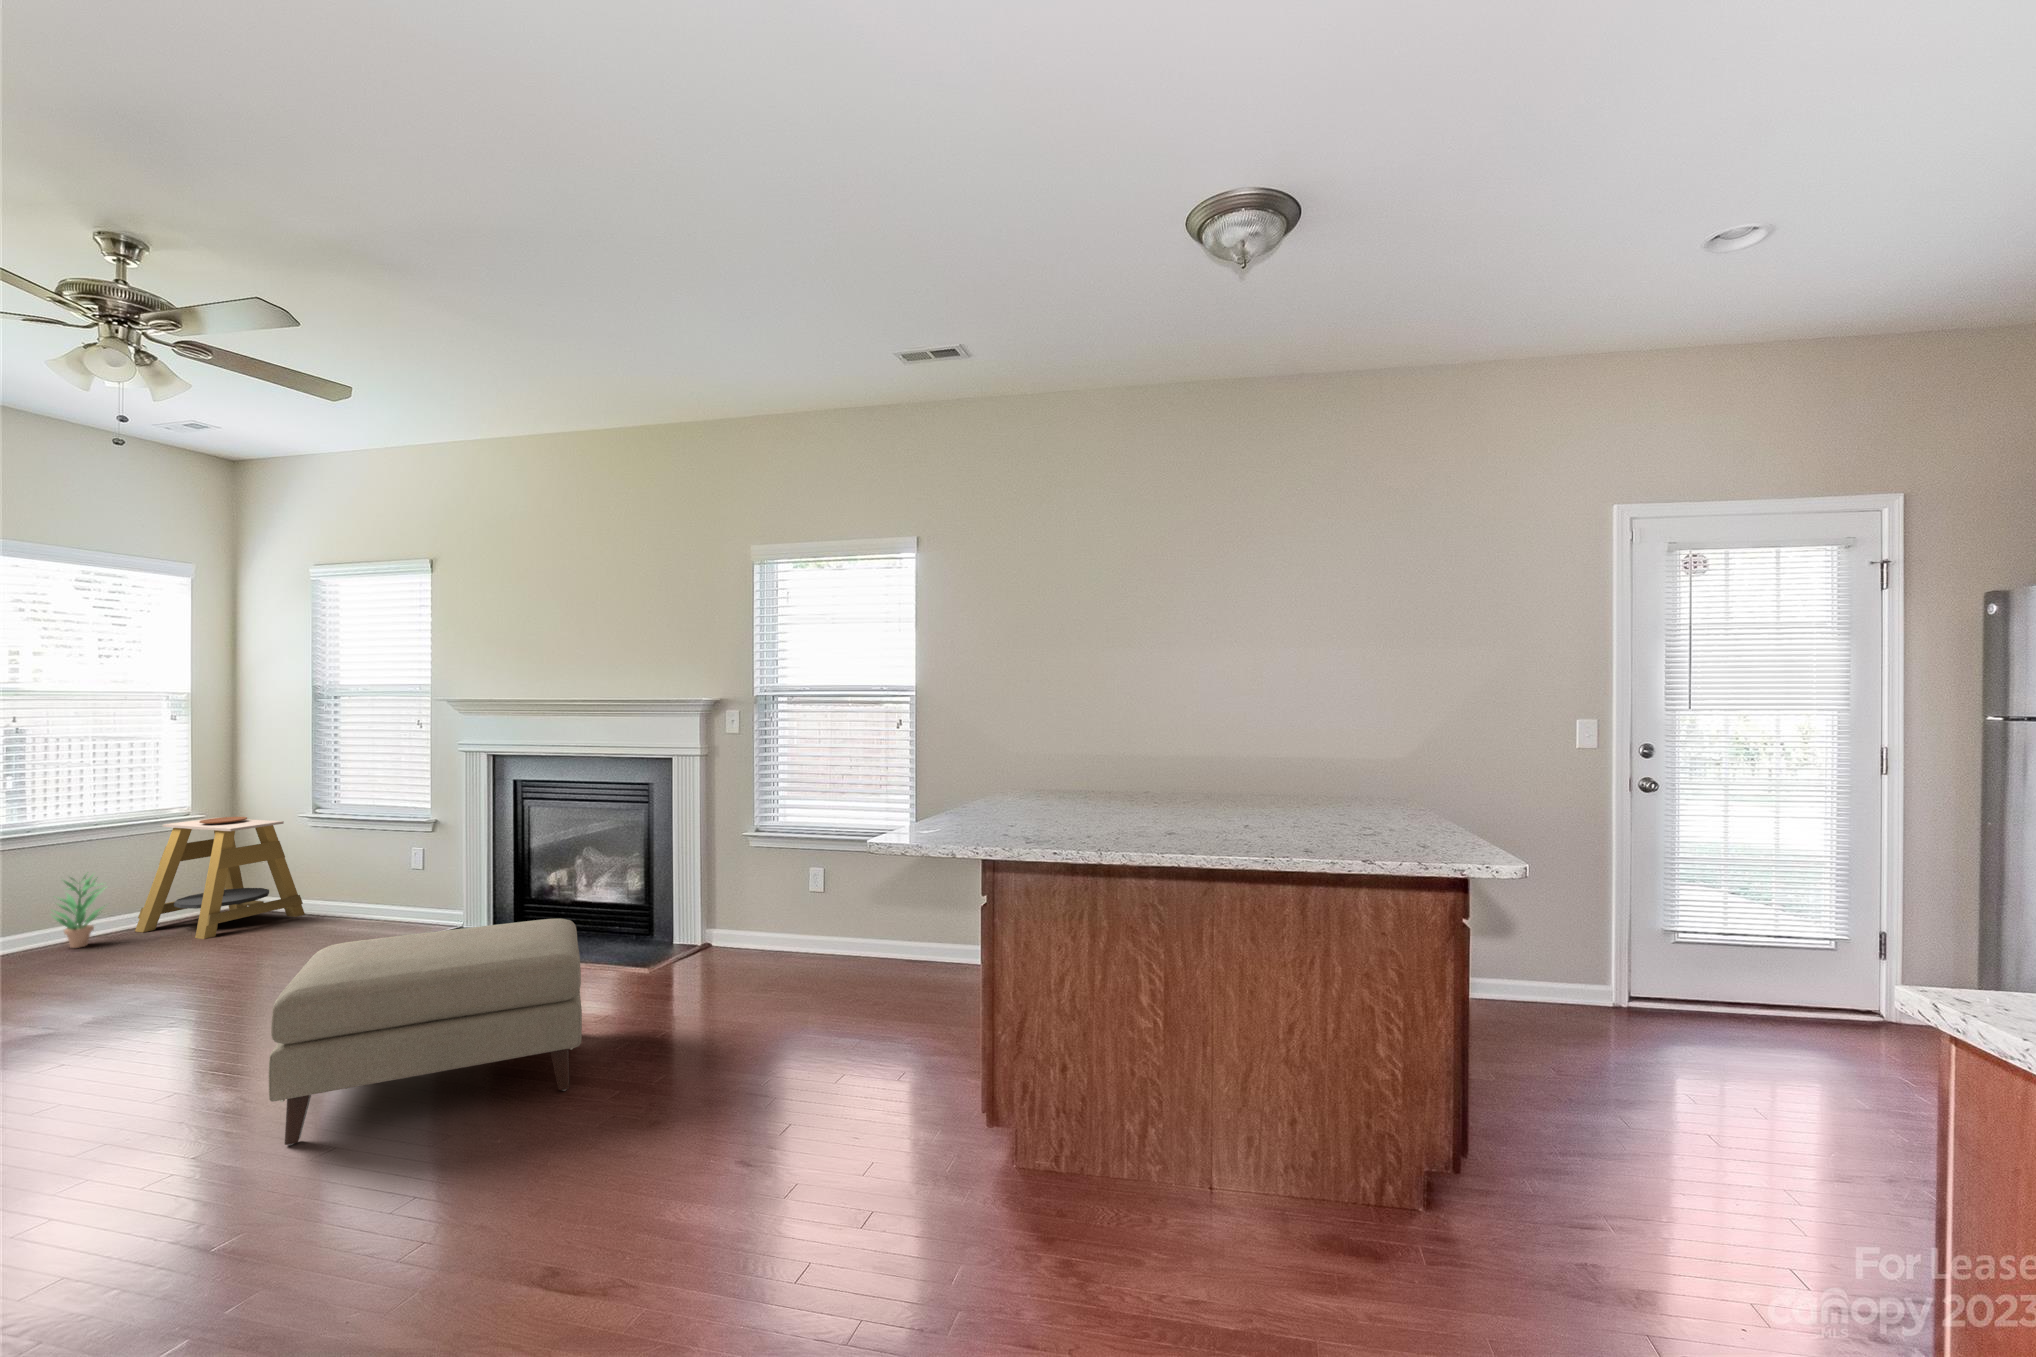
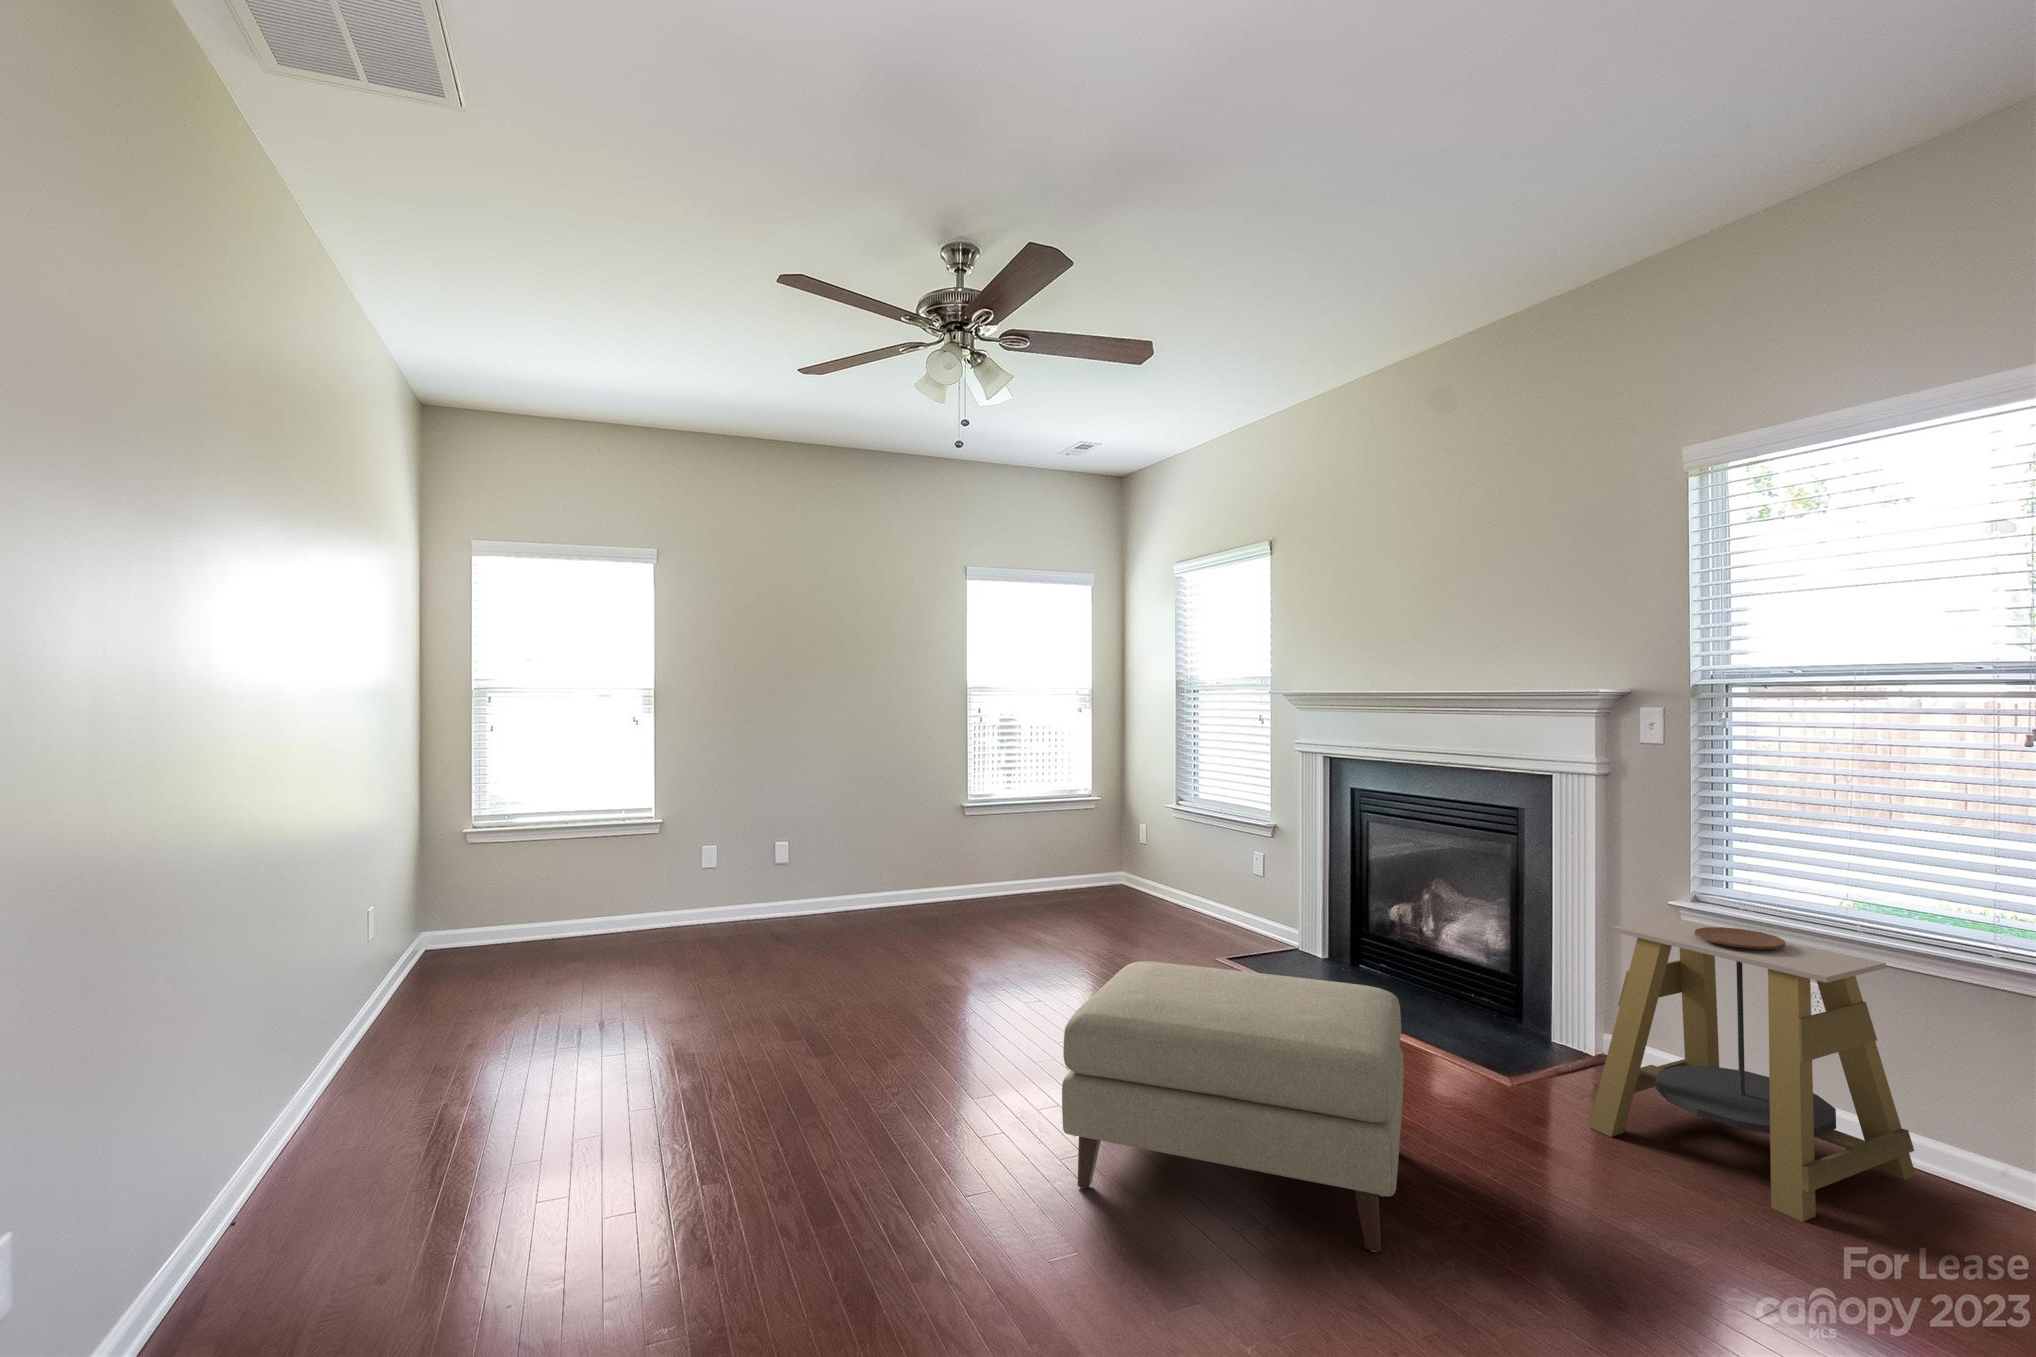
side table: present [135,817,305,939] -> present [1589,917,1916,1222]
potted plant: present [53,875,105,948] -> none [1009,836,1043,900]

